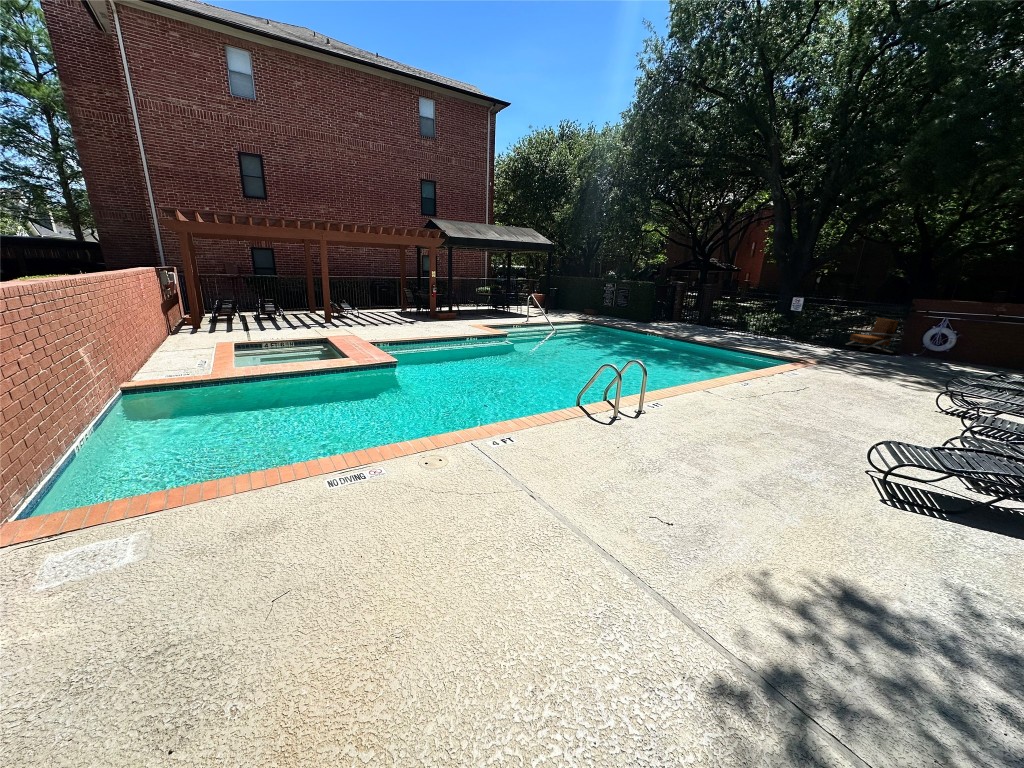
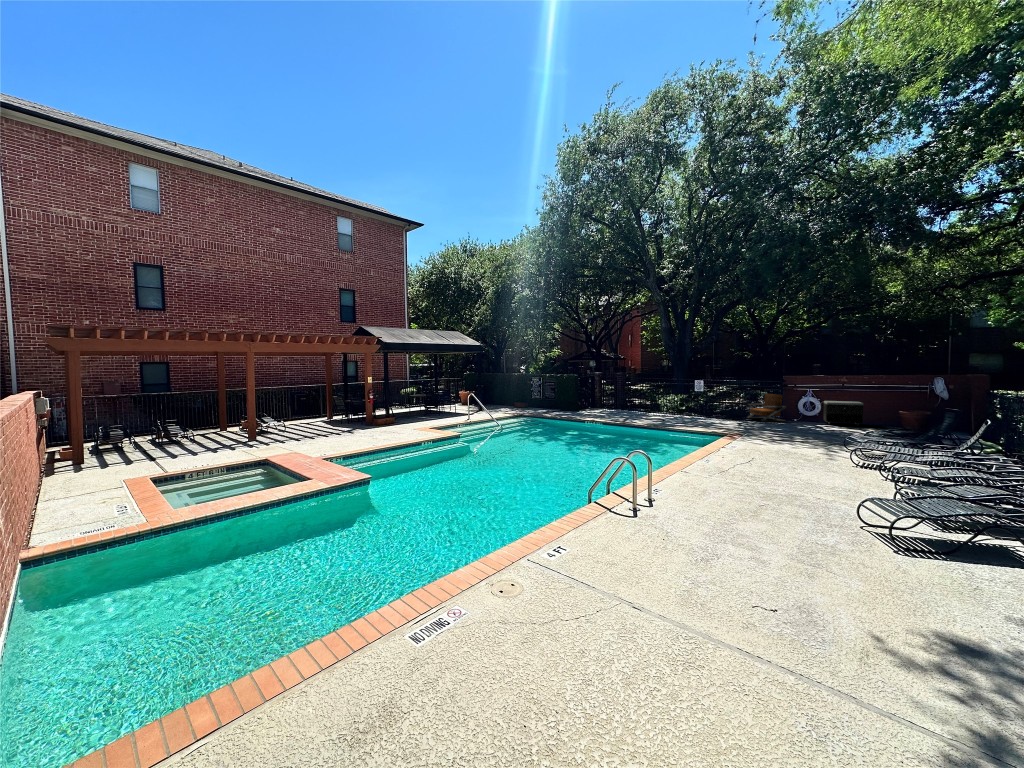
storage bench: none [948,332,1012,367] -> present [823,401,864,425]

